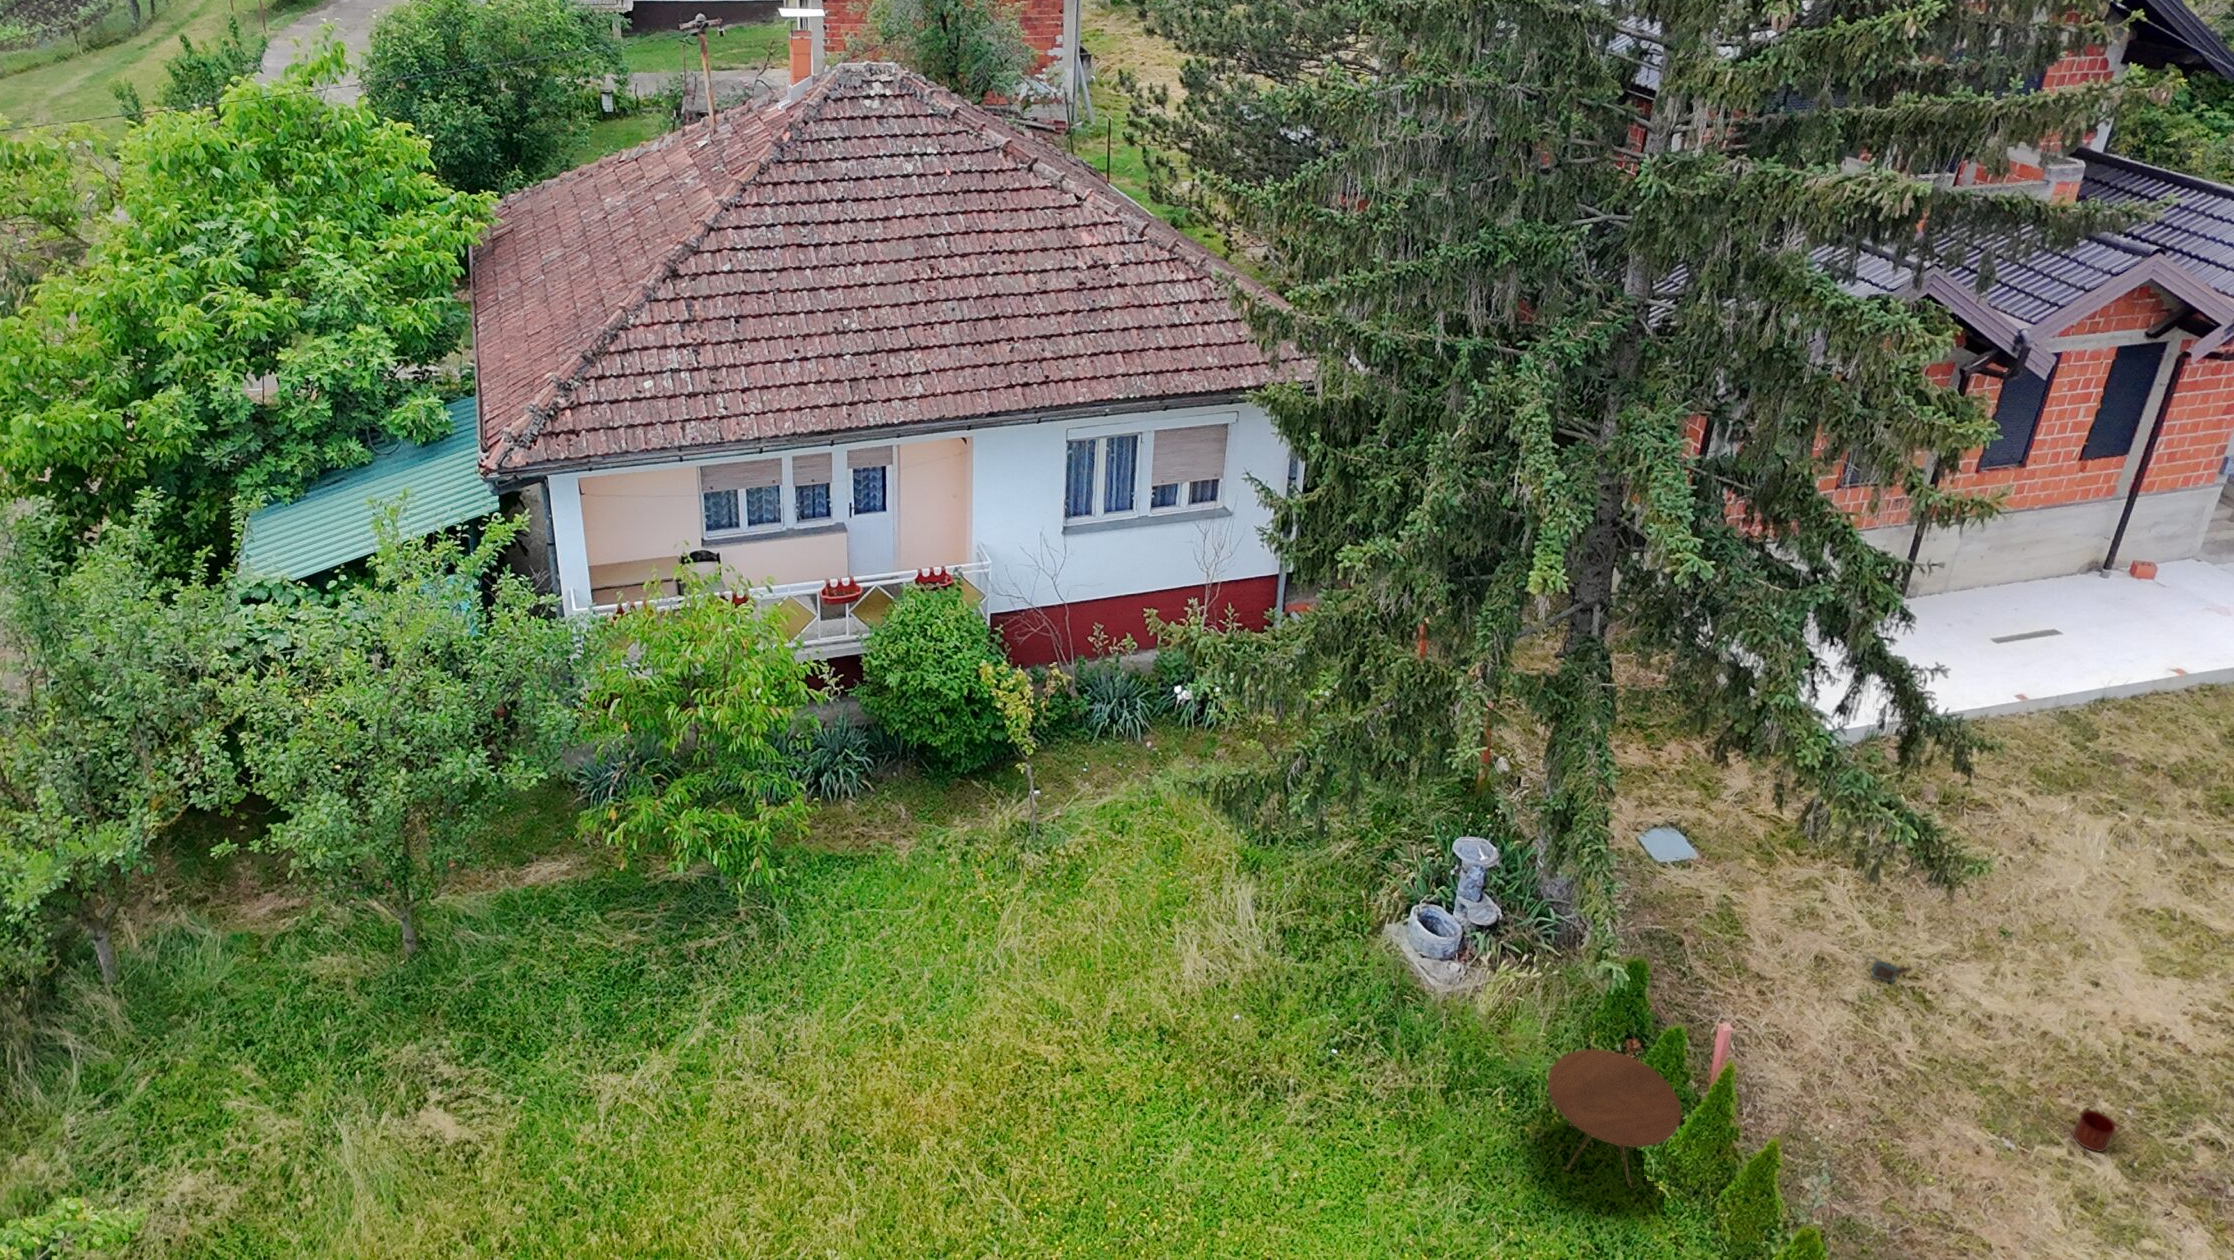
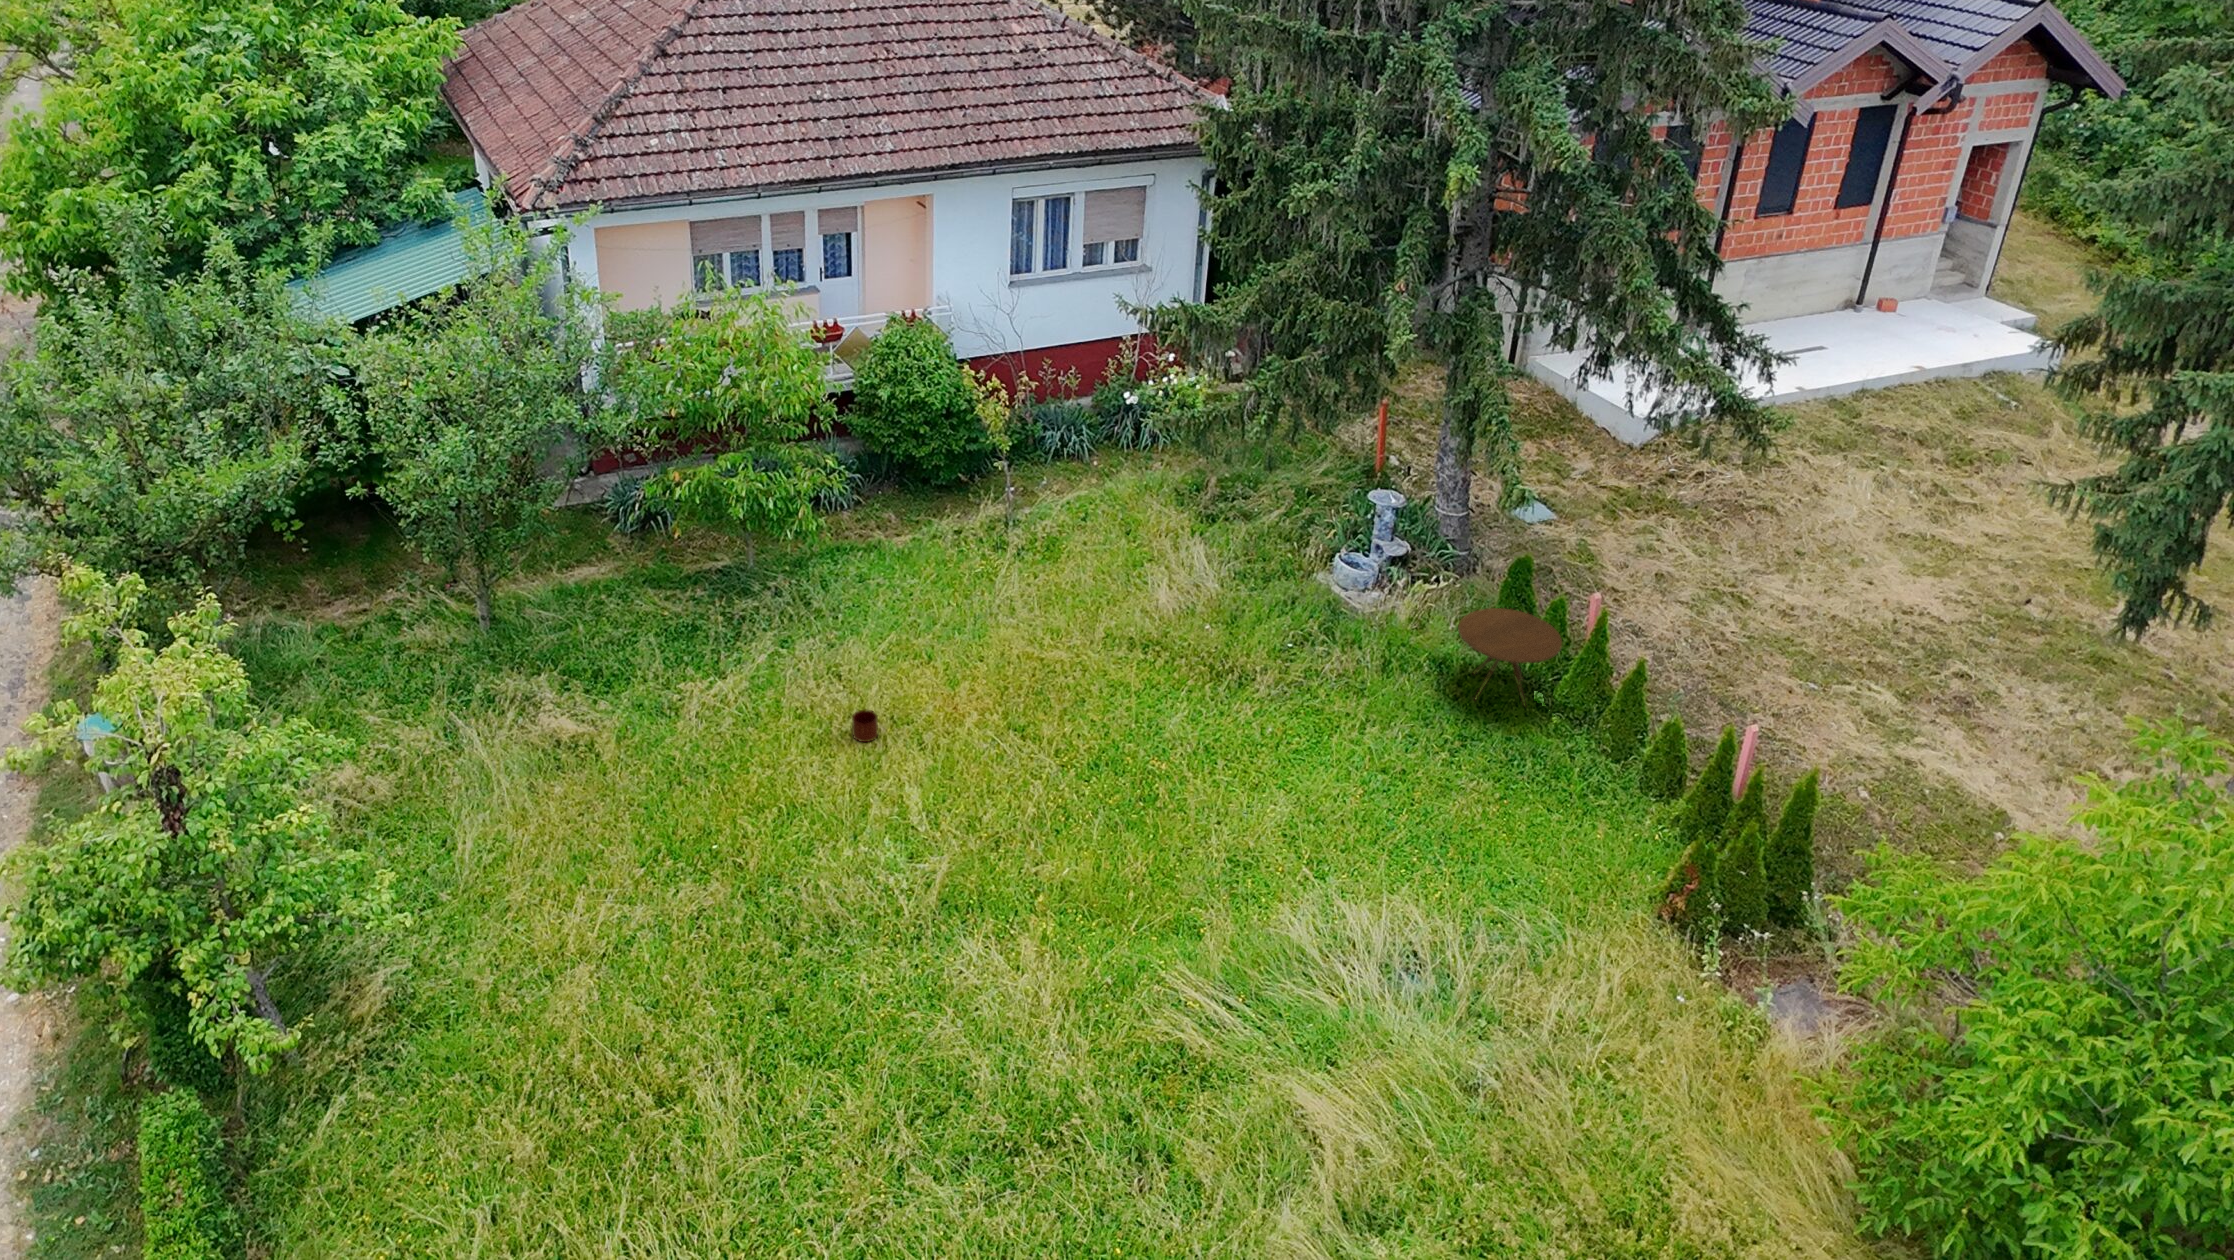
watering can: present [1865,956,1911,982] -> none [1687,561,1724,581]
planter: present [2073,1110,2116,1151] -> present [852,710,878,742]

